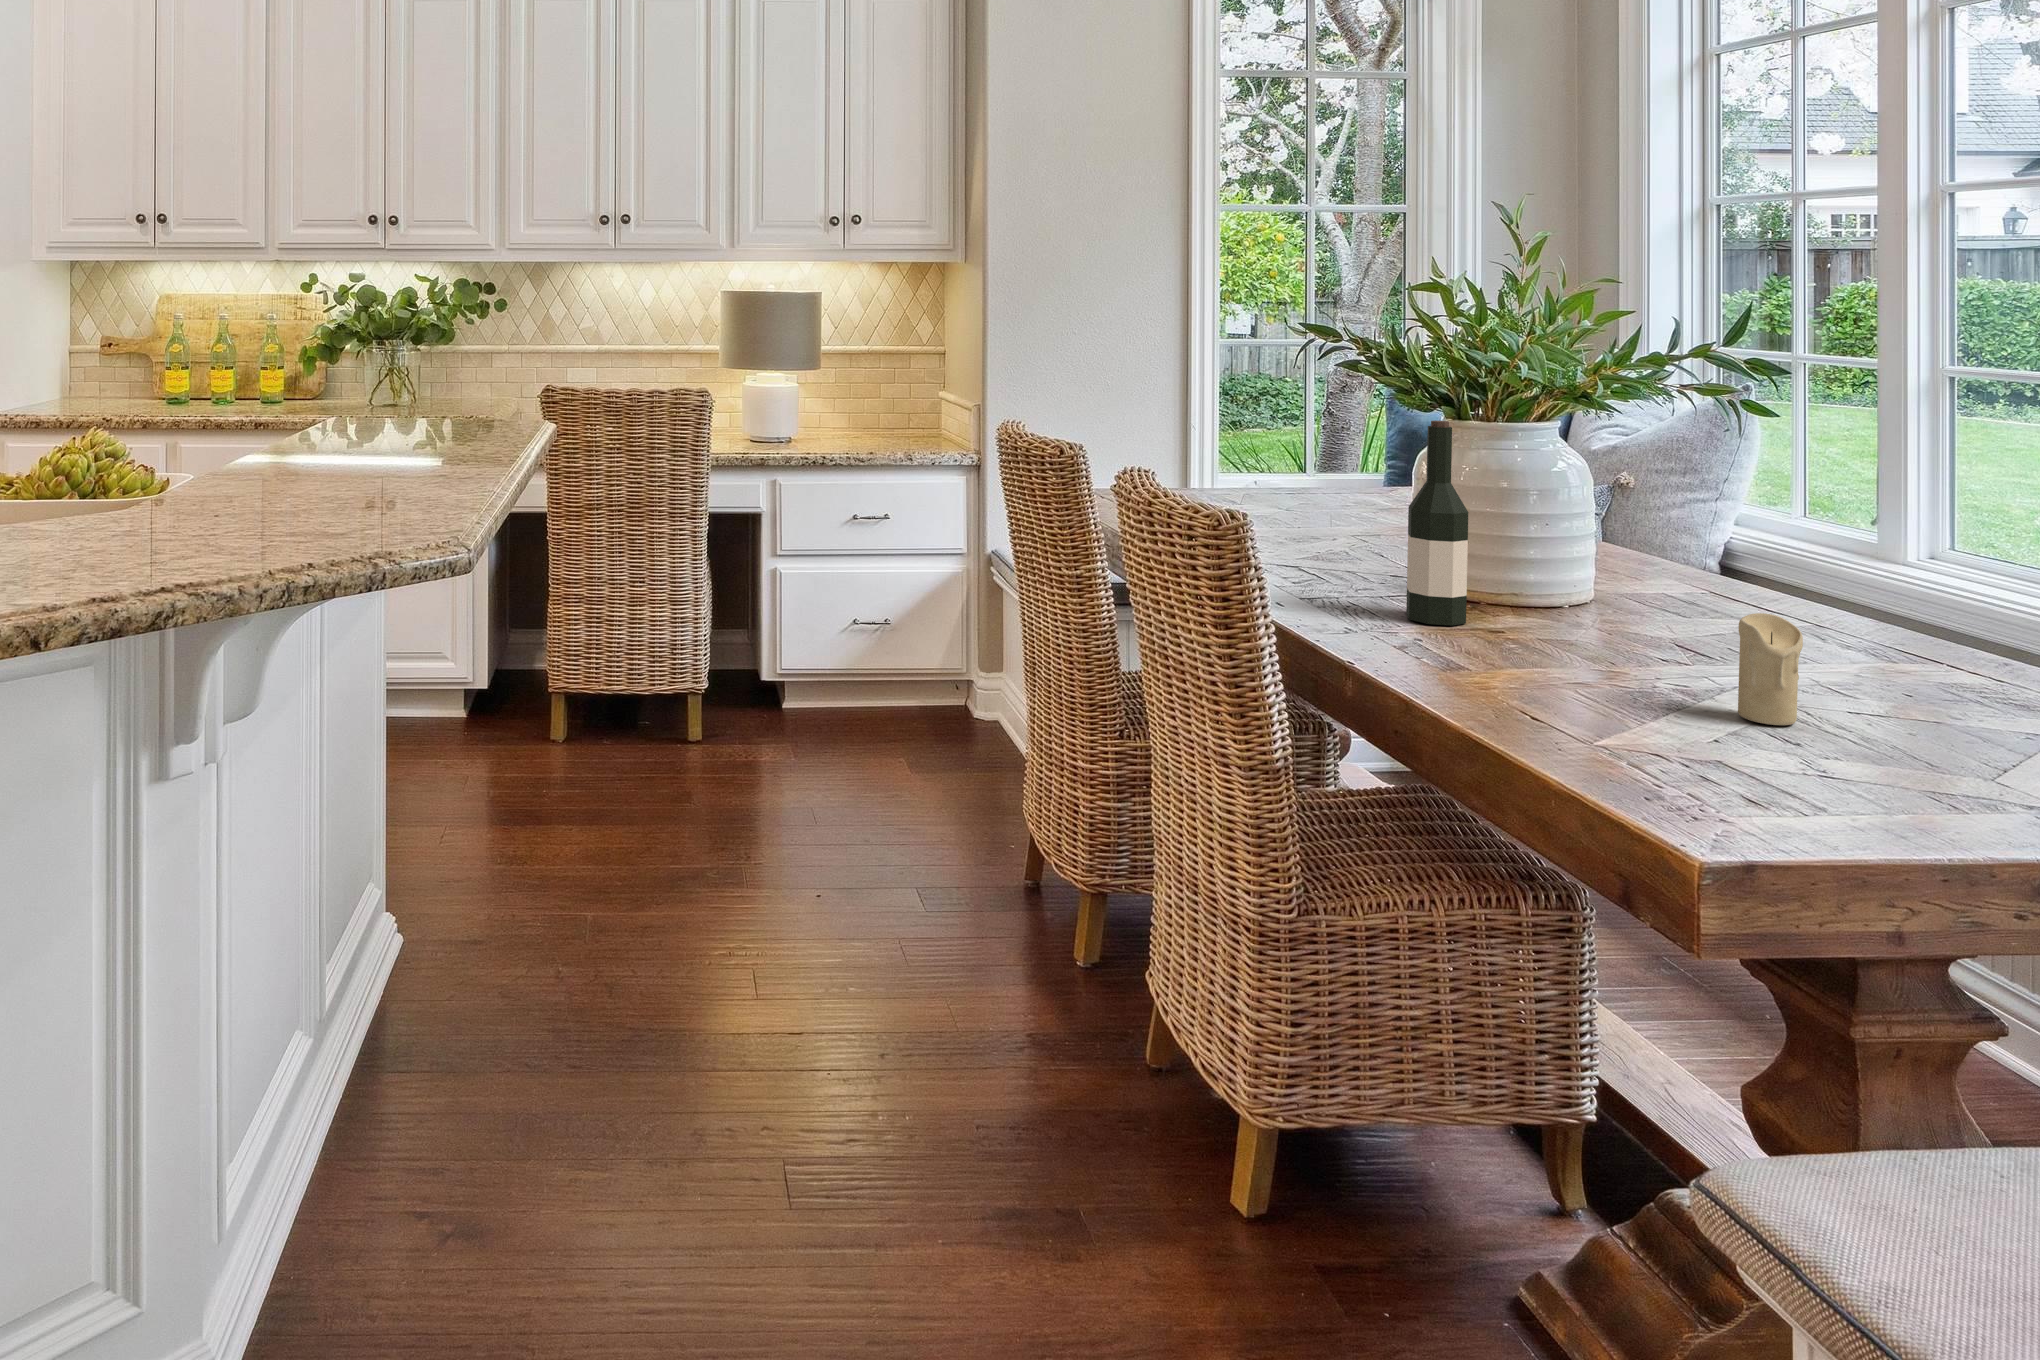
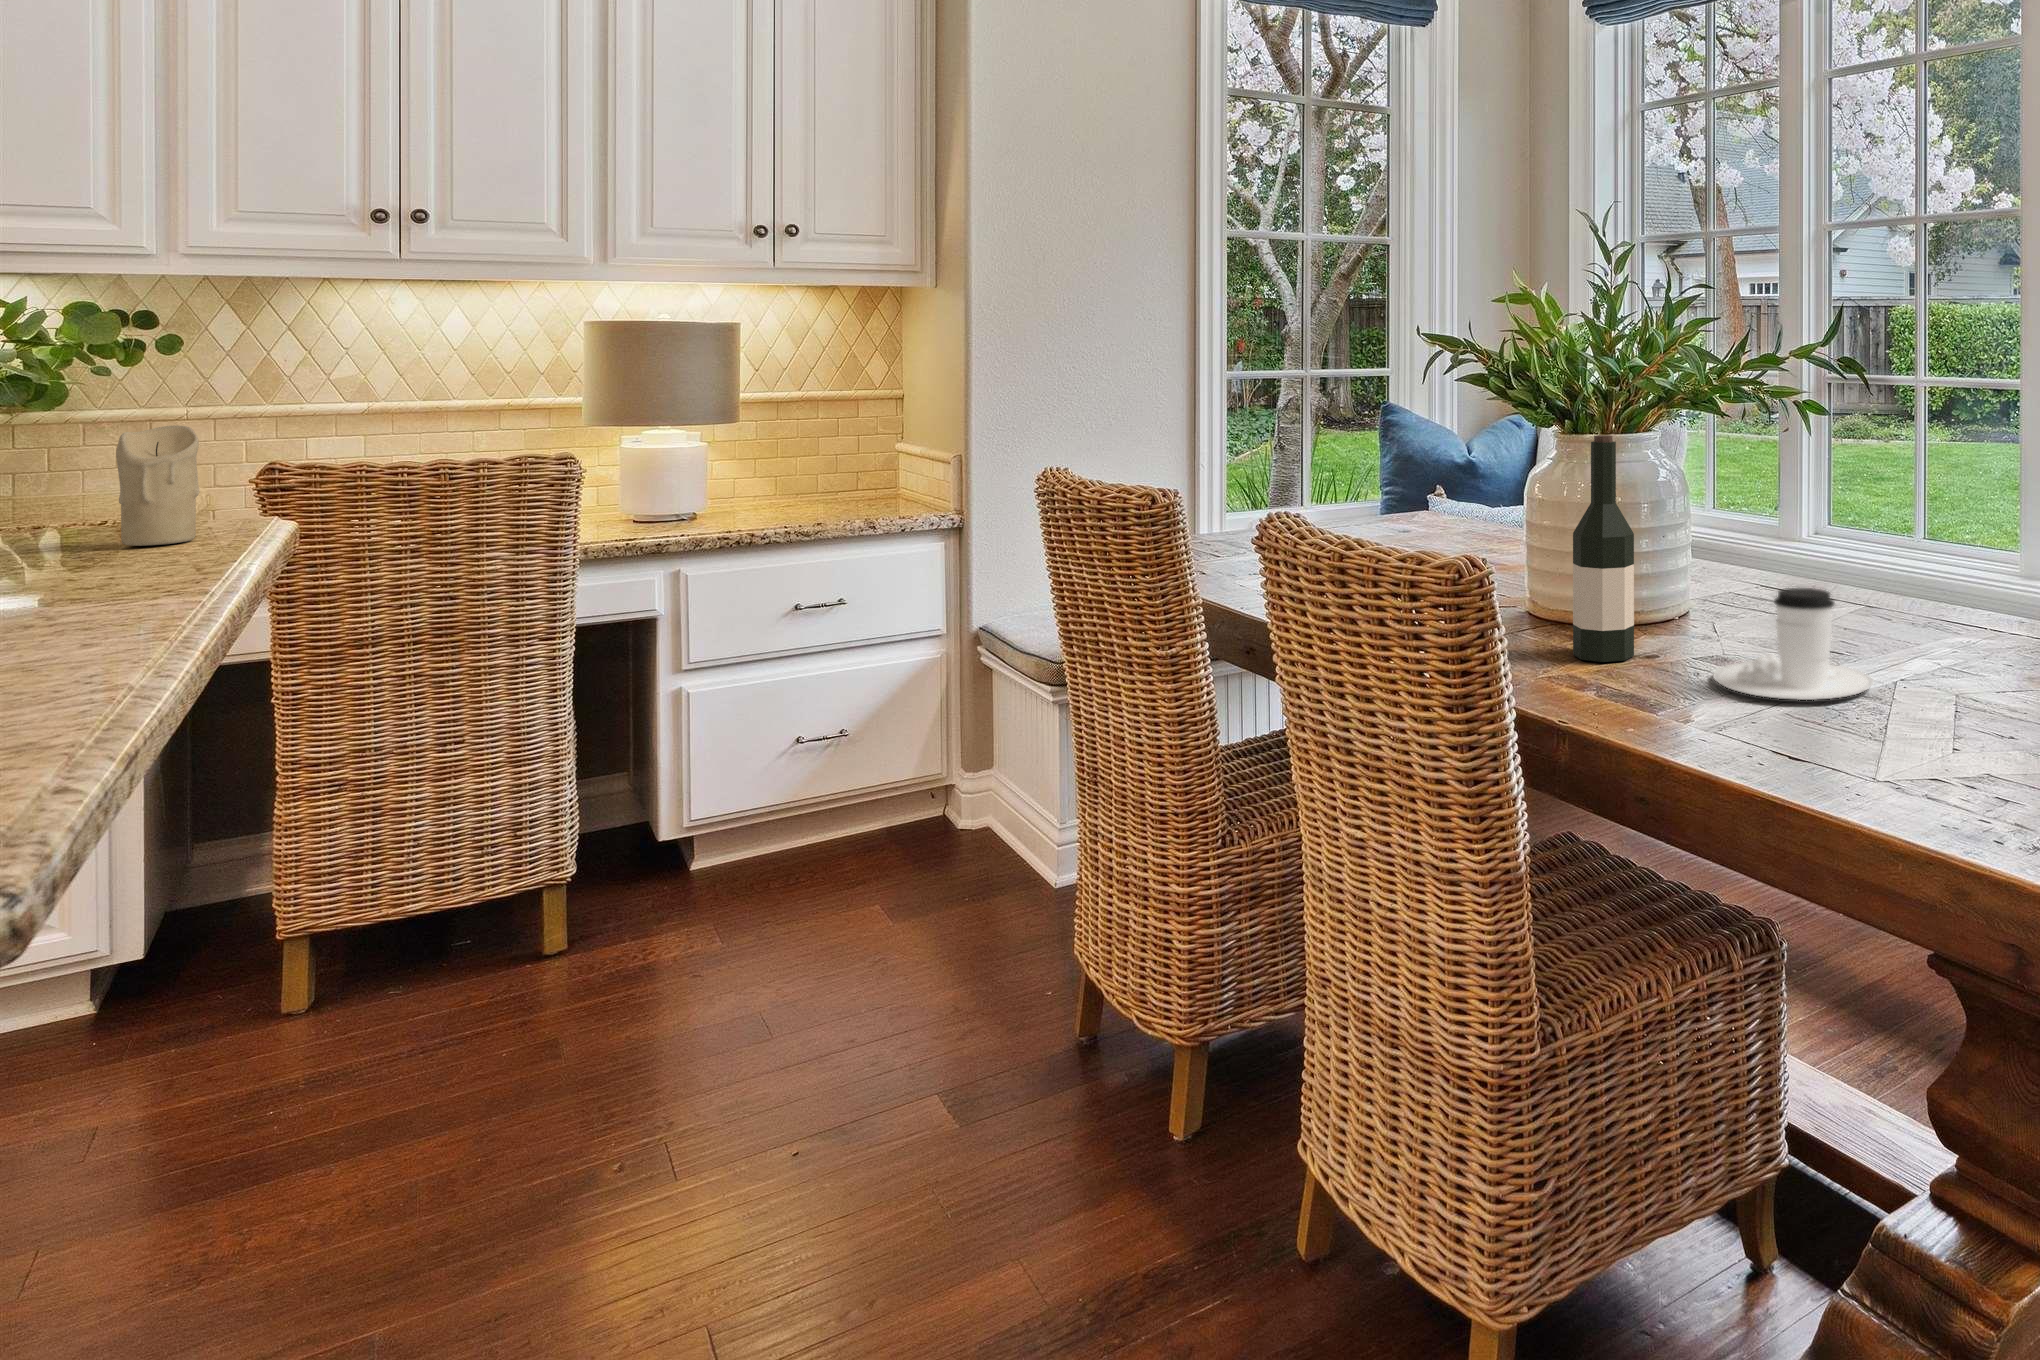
coffee cup: none [1519,575,1694,681] -> present [1713,588,1873,700]
candle: present [1738,613,1803,725] -> present [116,425,200,546]

